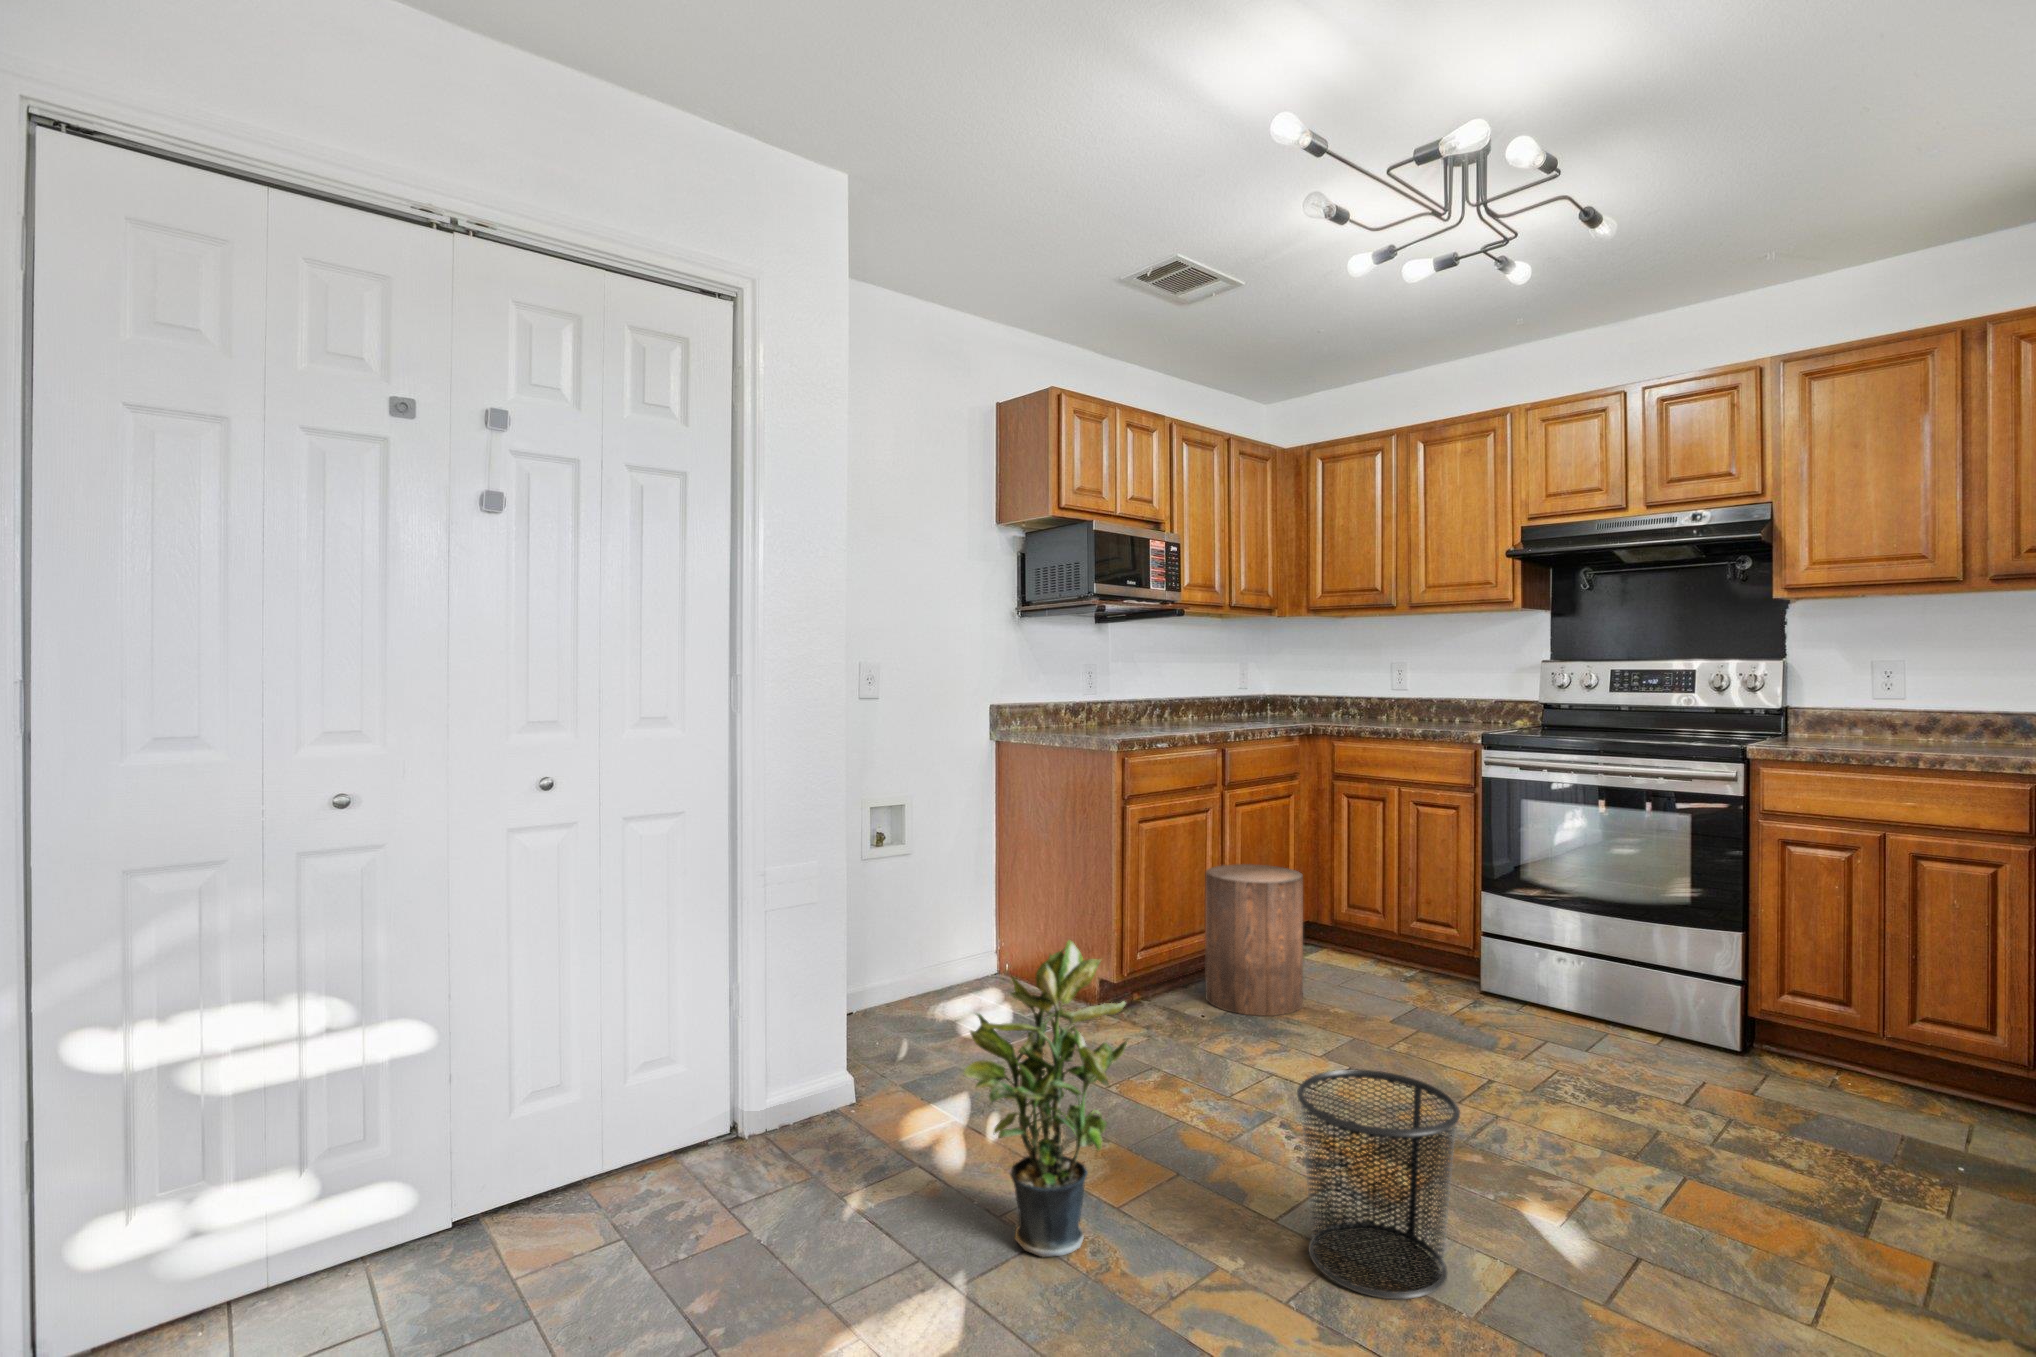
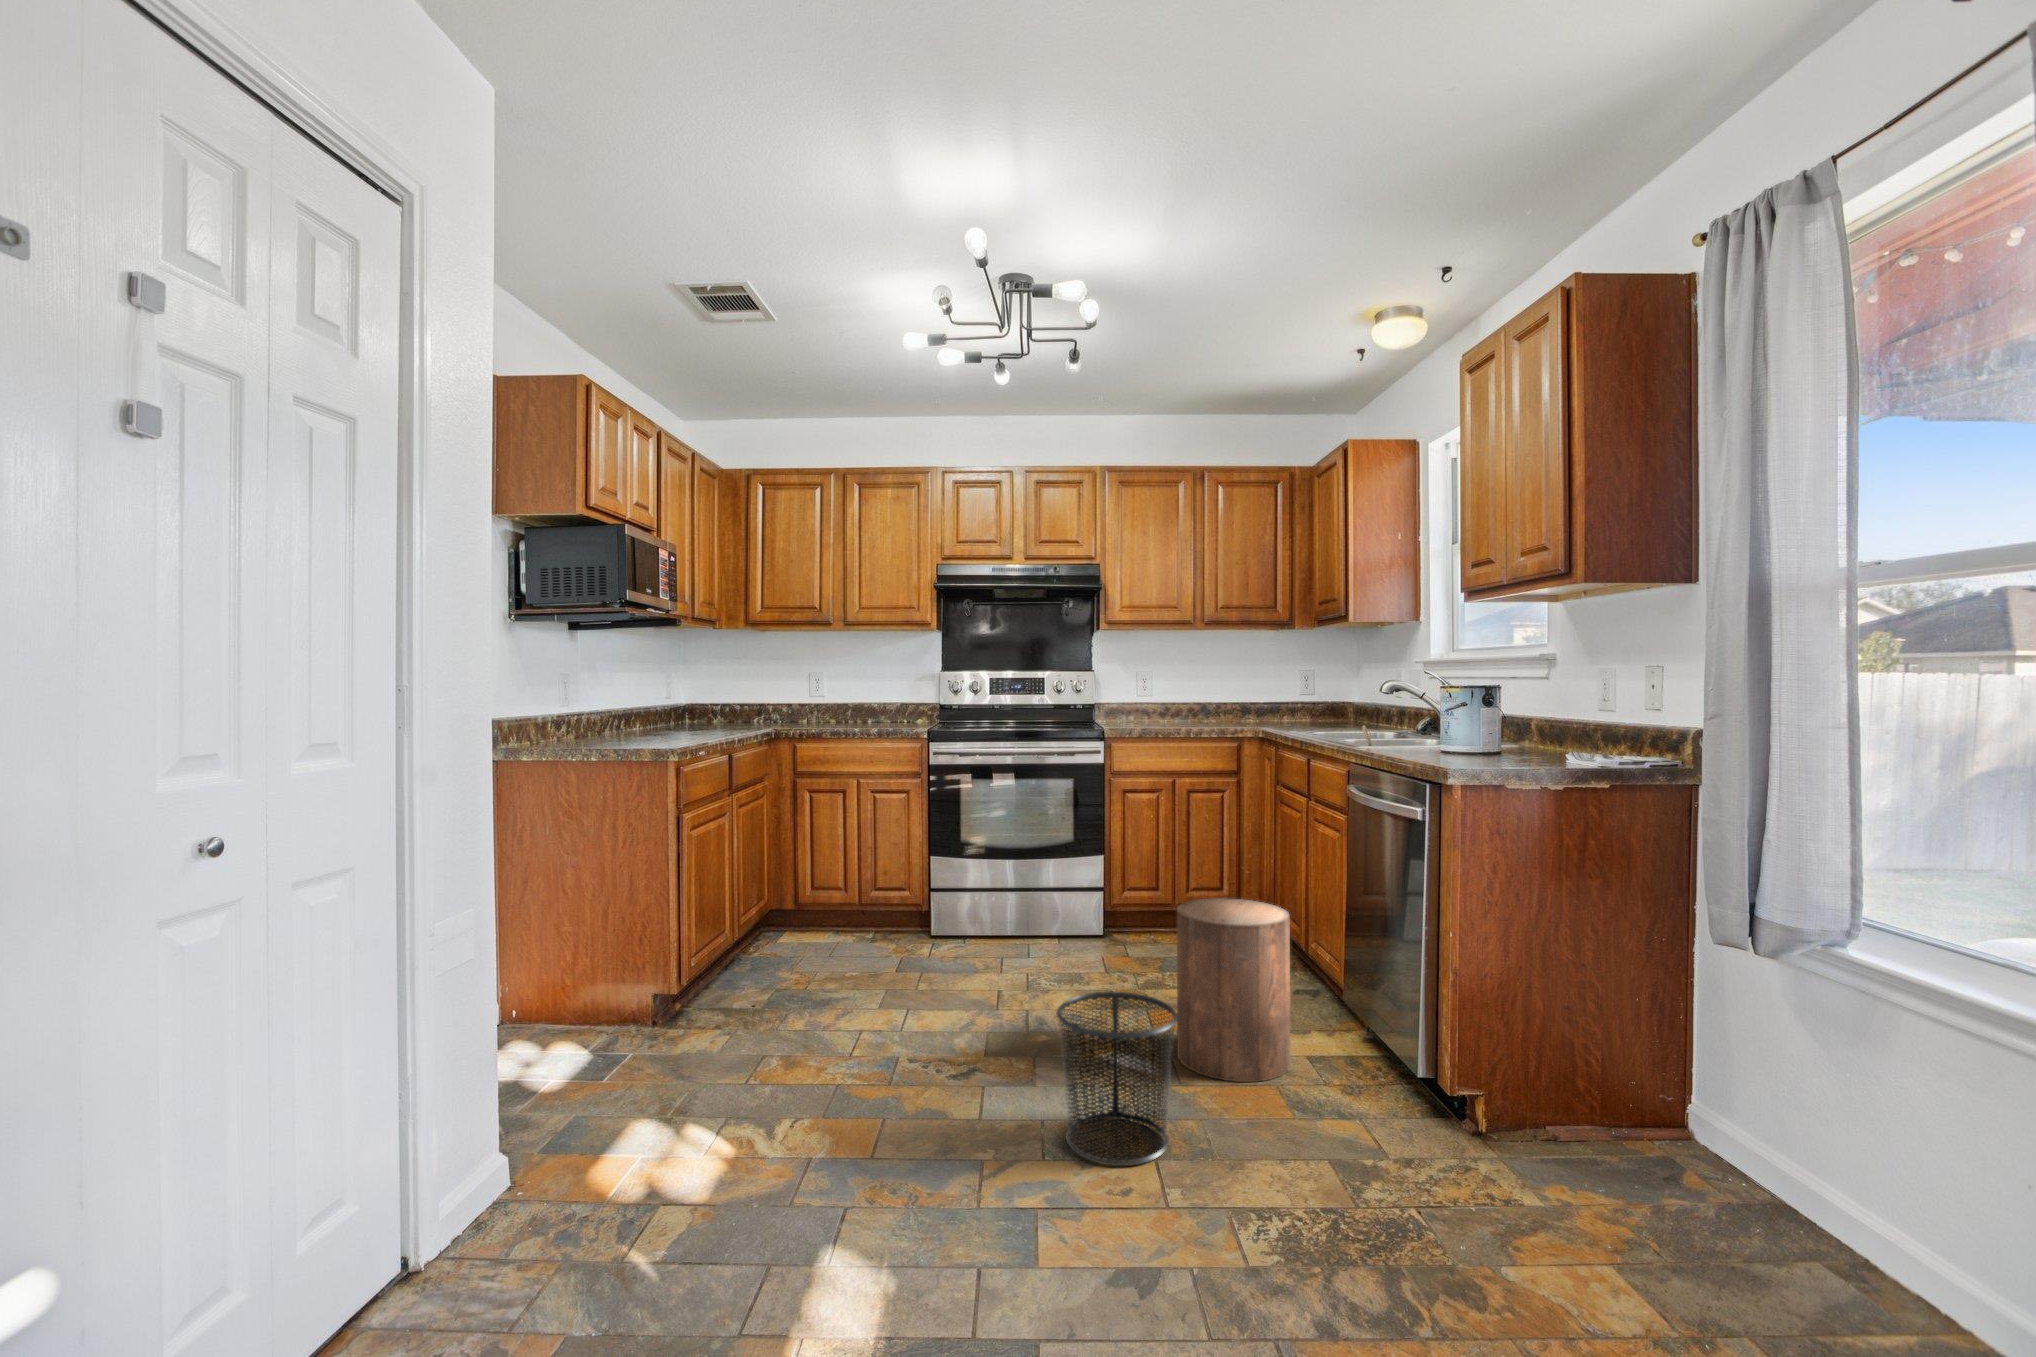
stool: present [1205,864,1303,1016] -> present [1177,898,1291,1082]
potted plant: present [964,940,1127,1257] -> none [815,939,977,1260]

